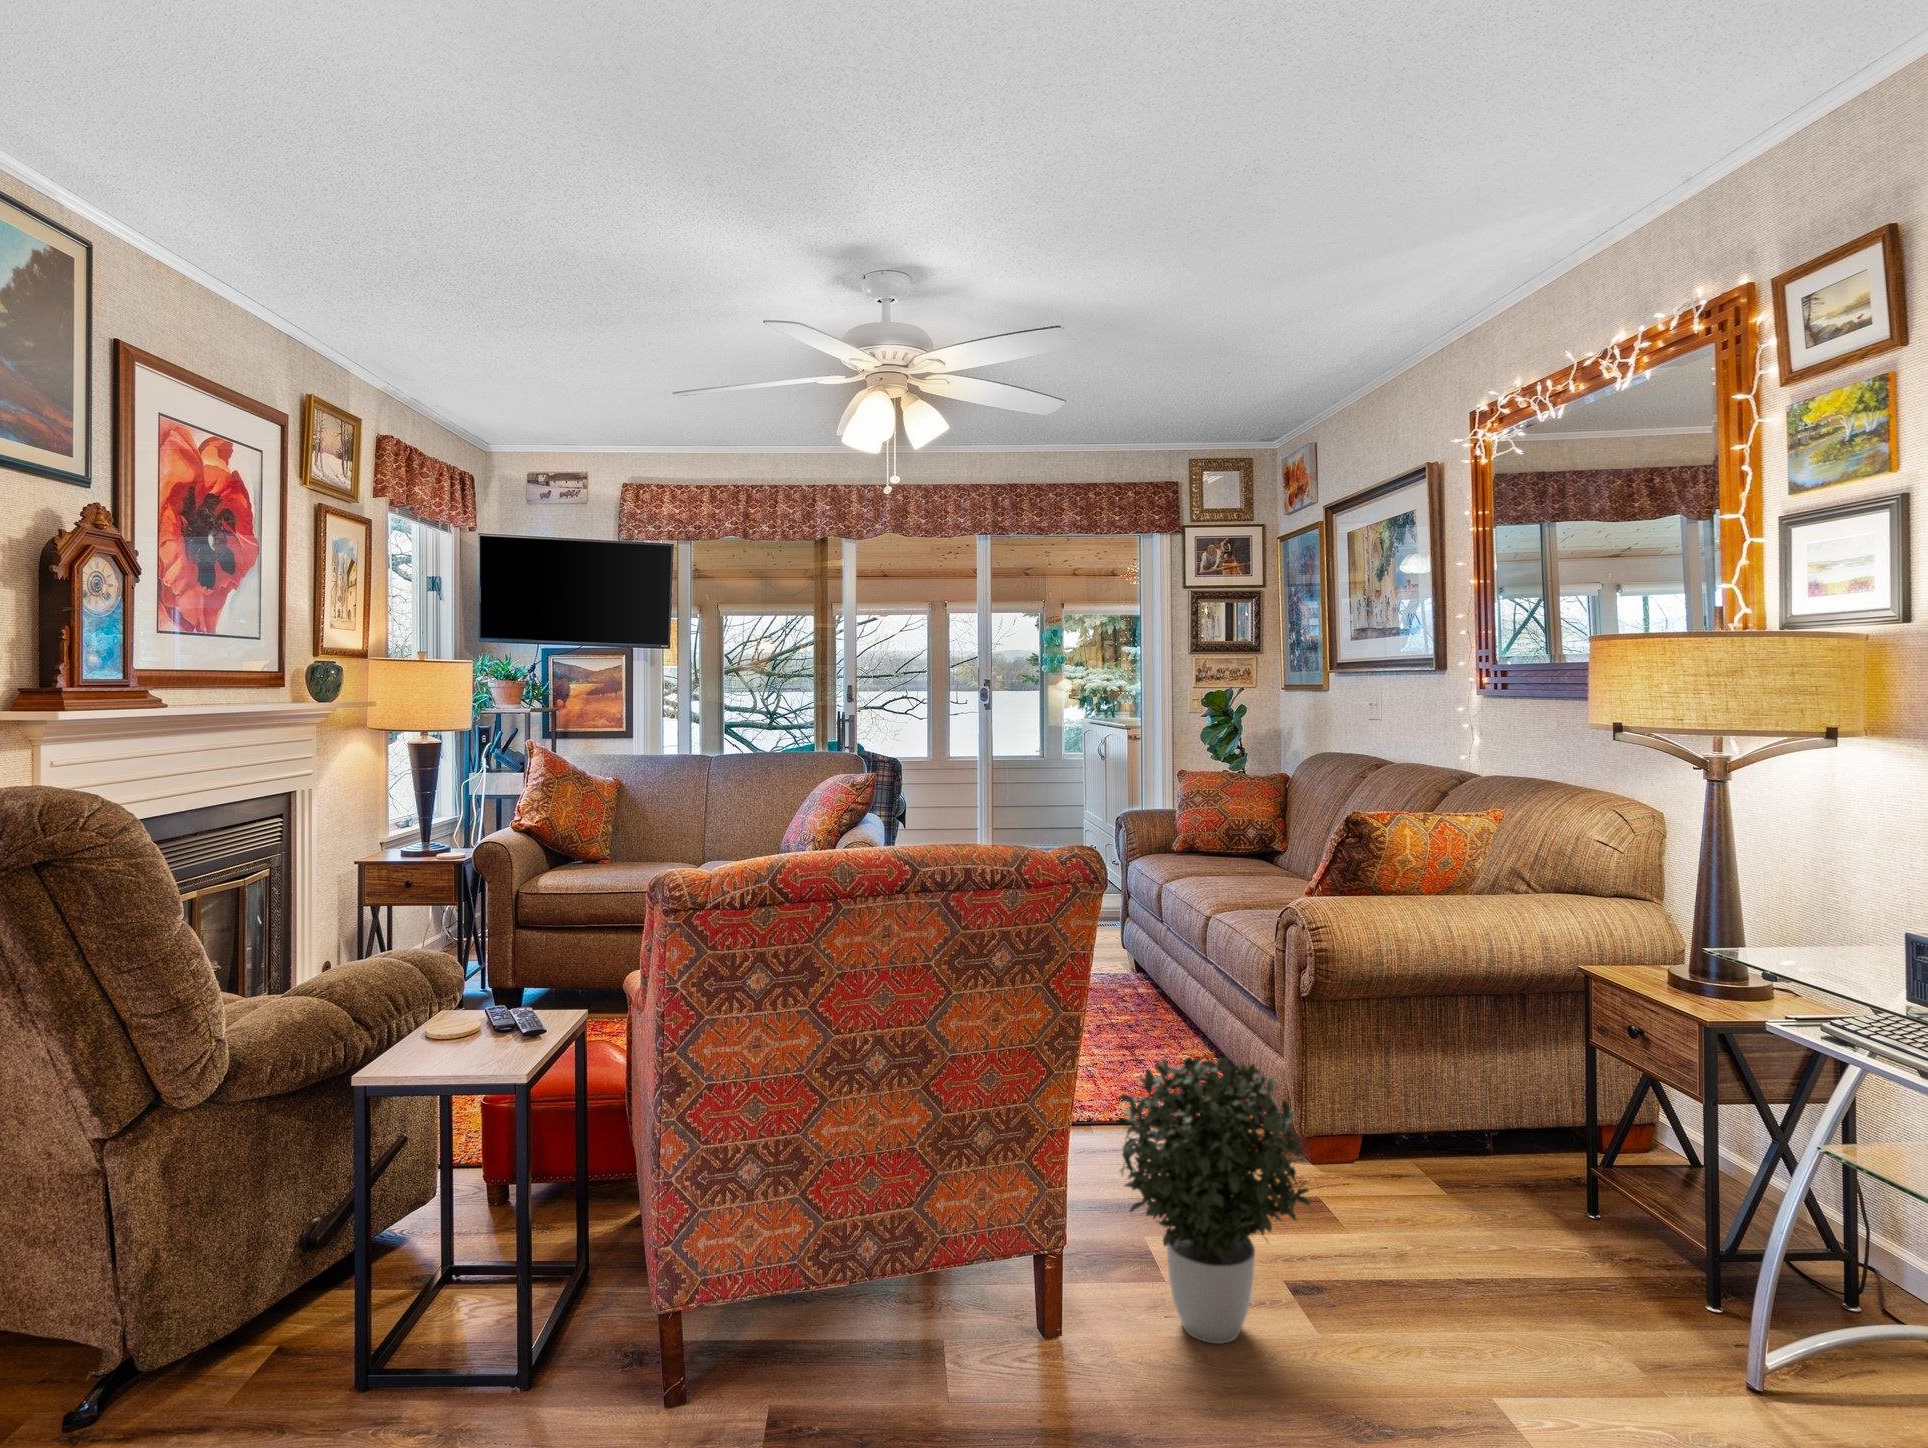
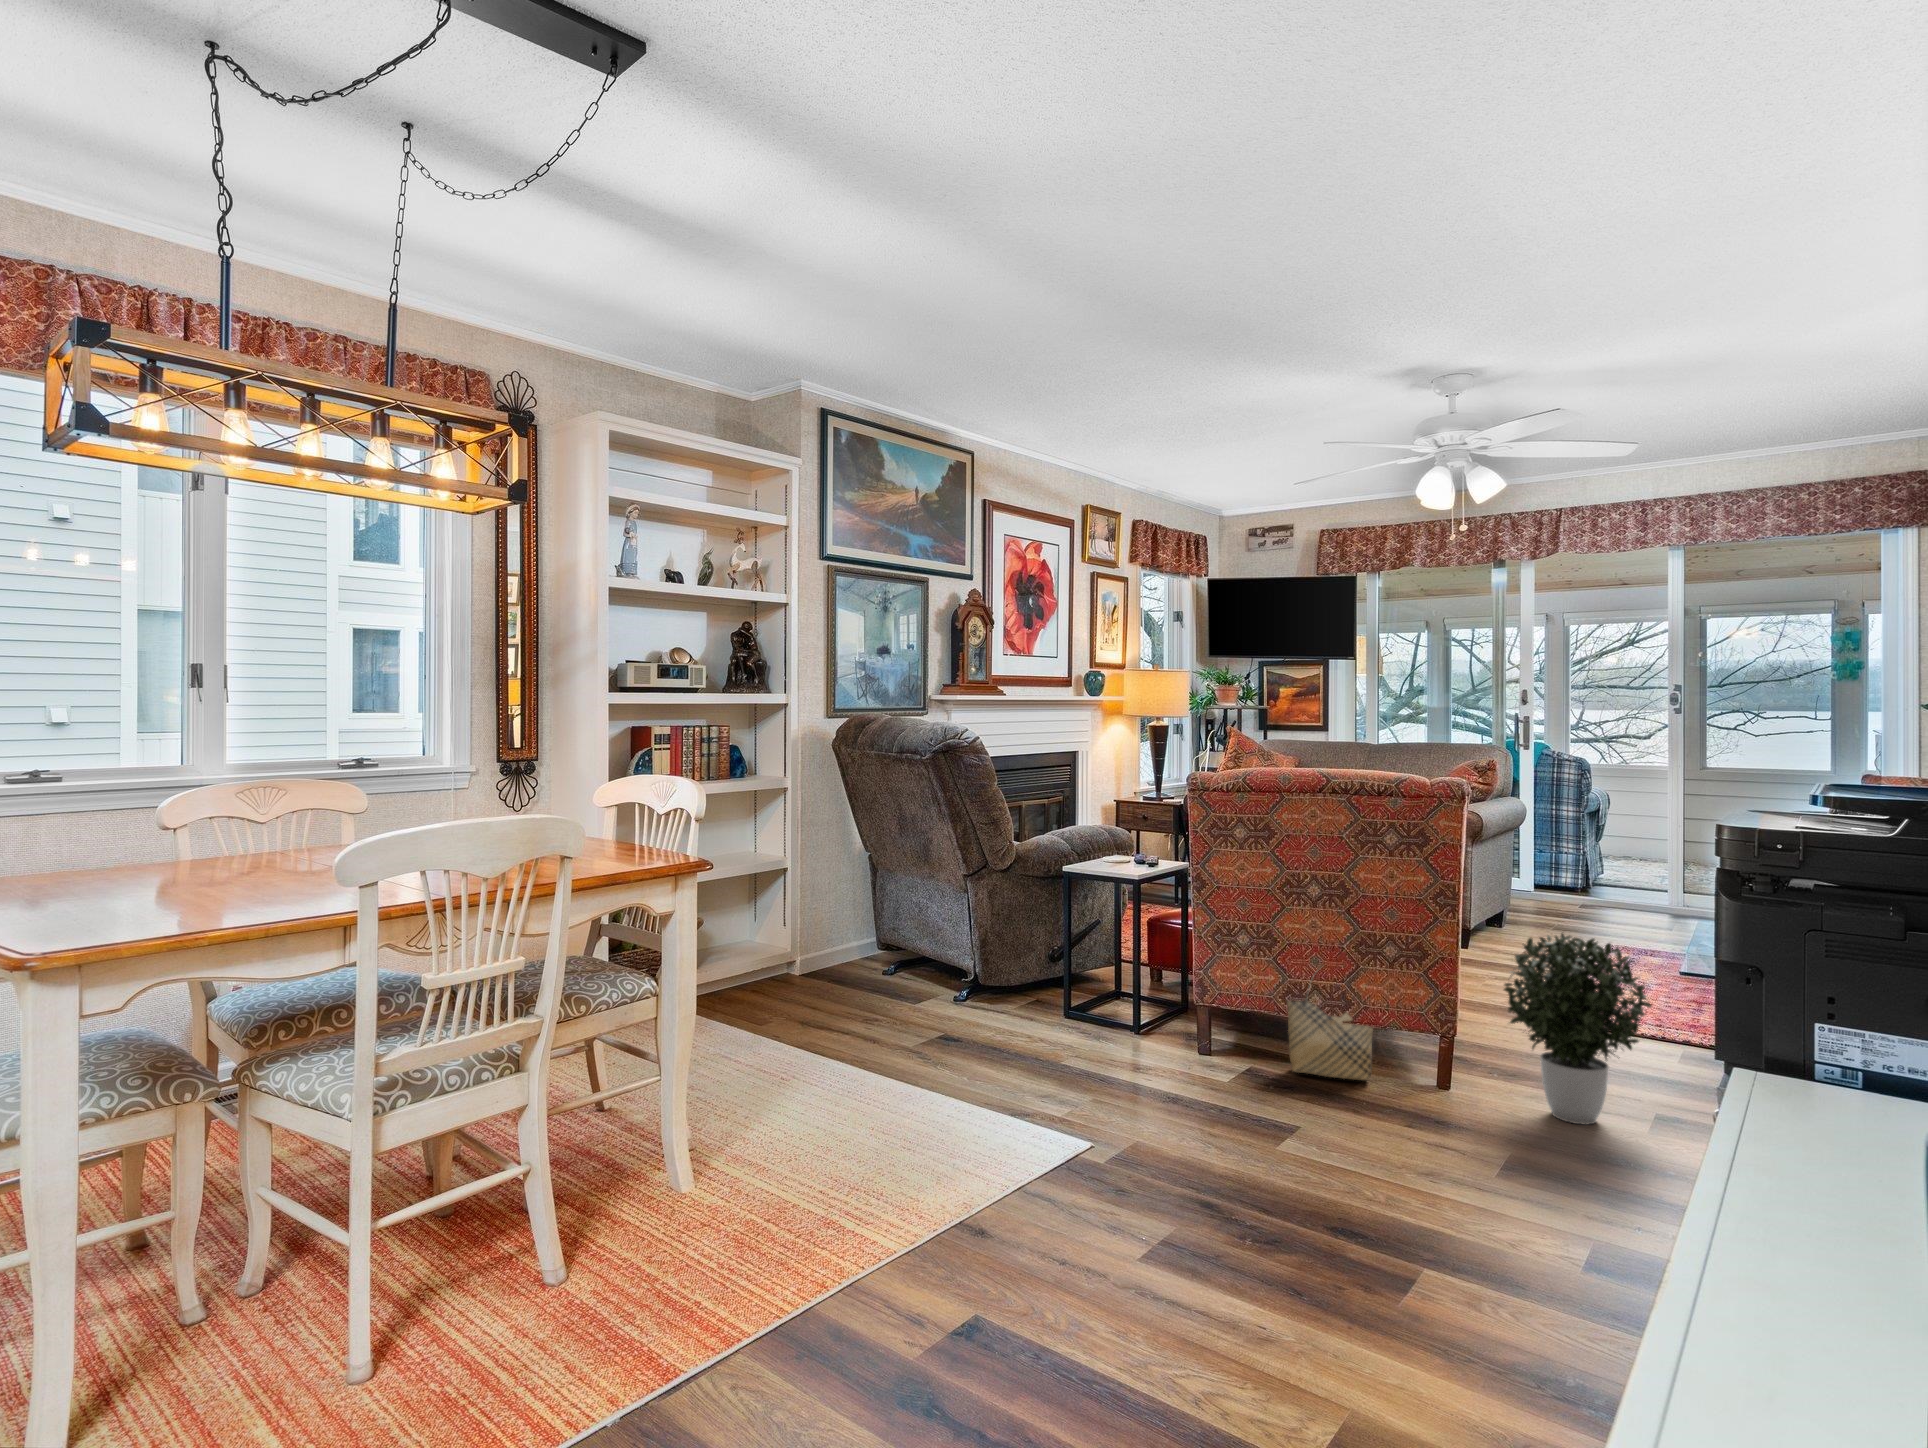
woven basket: none [805,1152,942,1386] -> present [1287,969,1373,1080]

